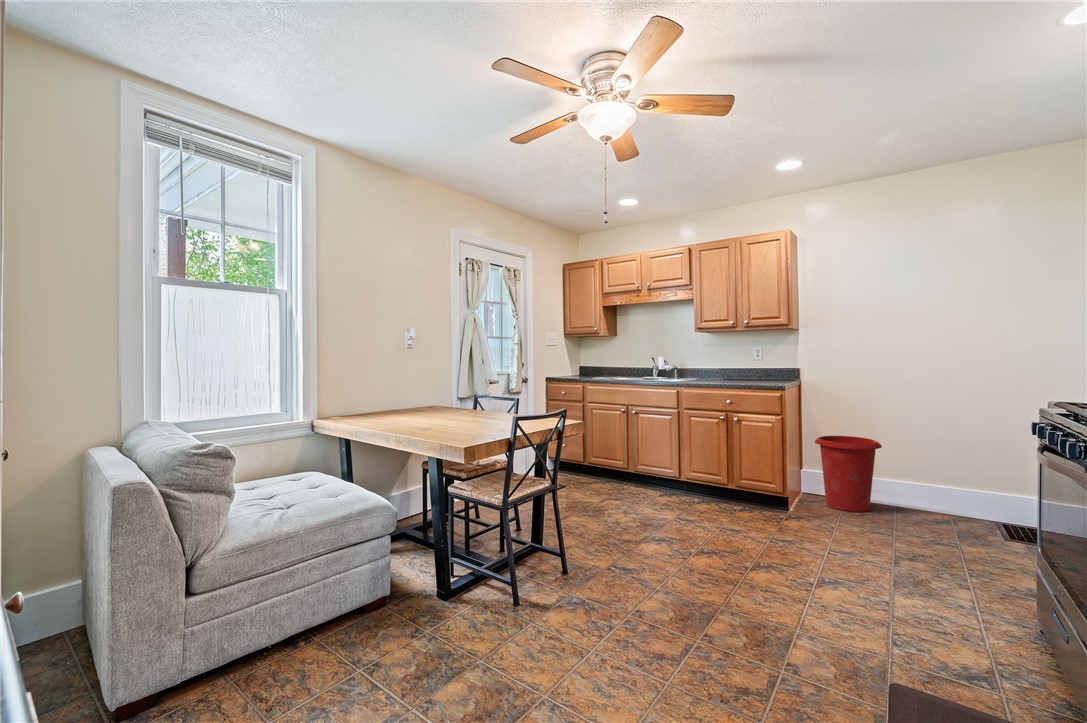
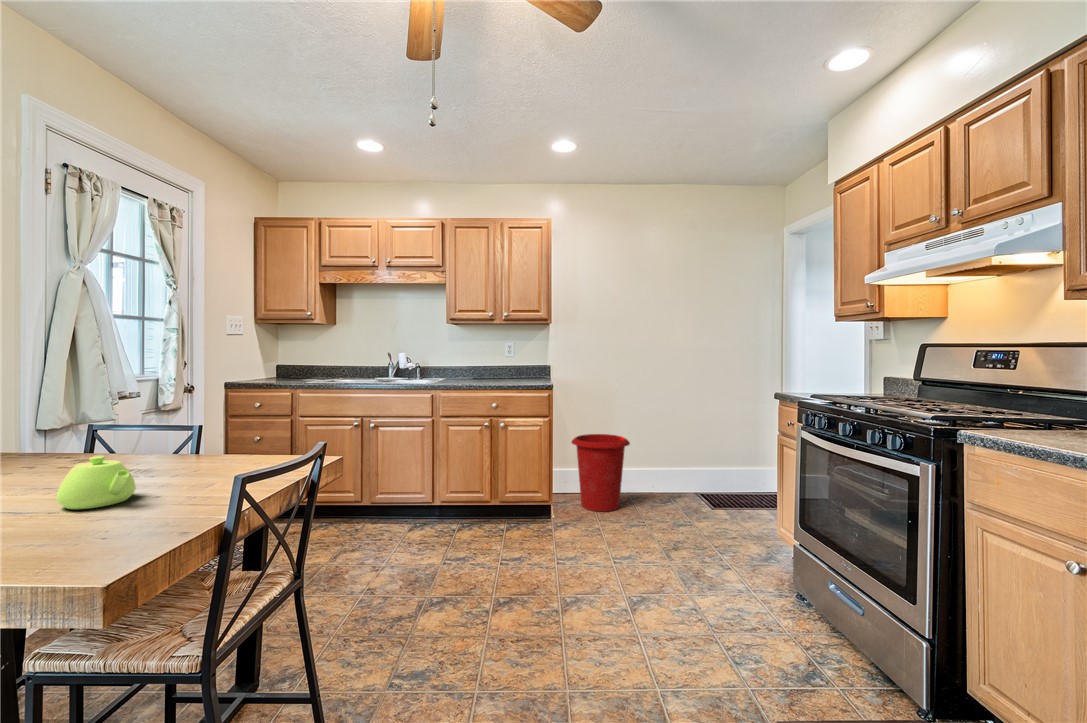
teapot: none [454,407,481,429] -> present [57,456,136,509]

